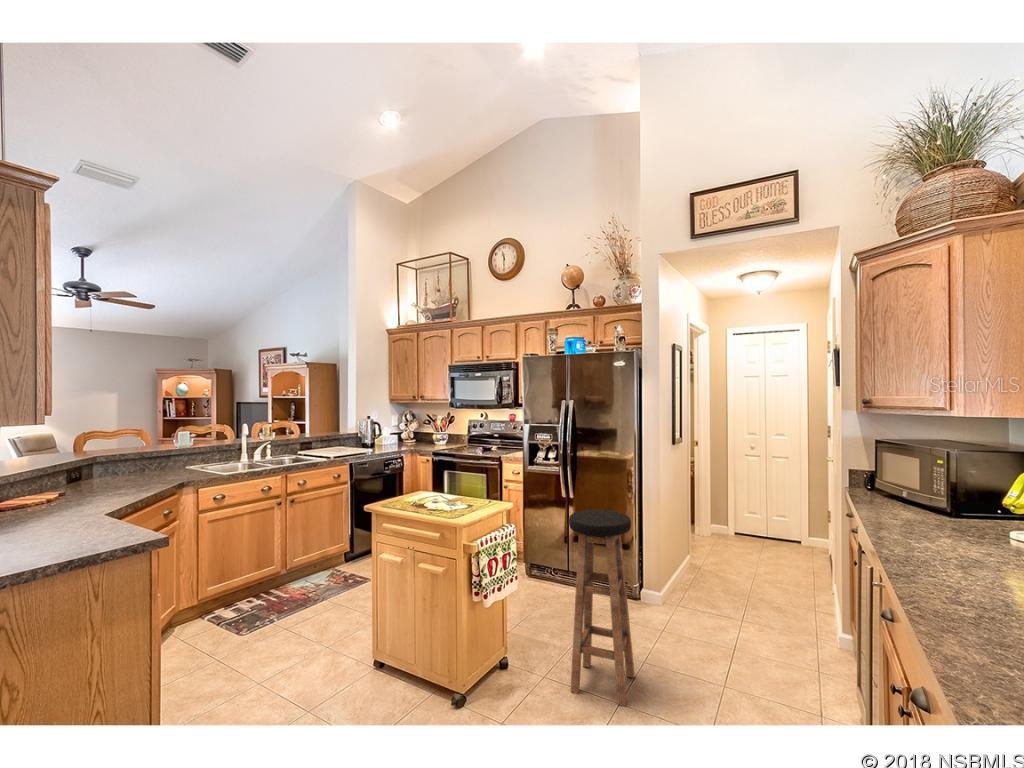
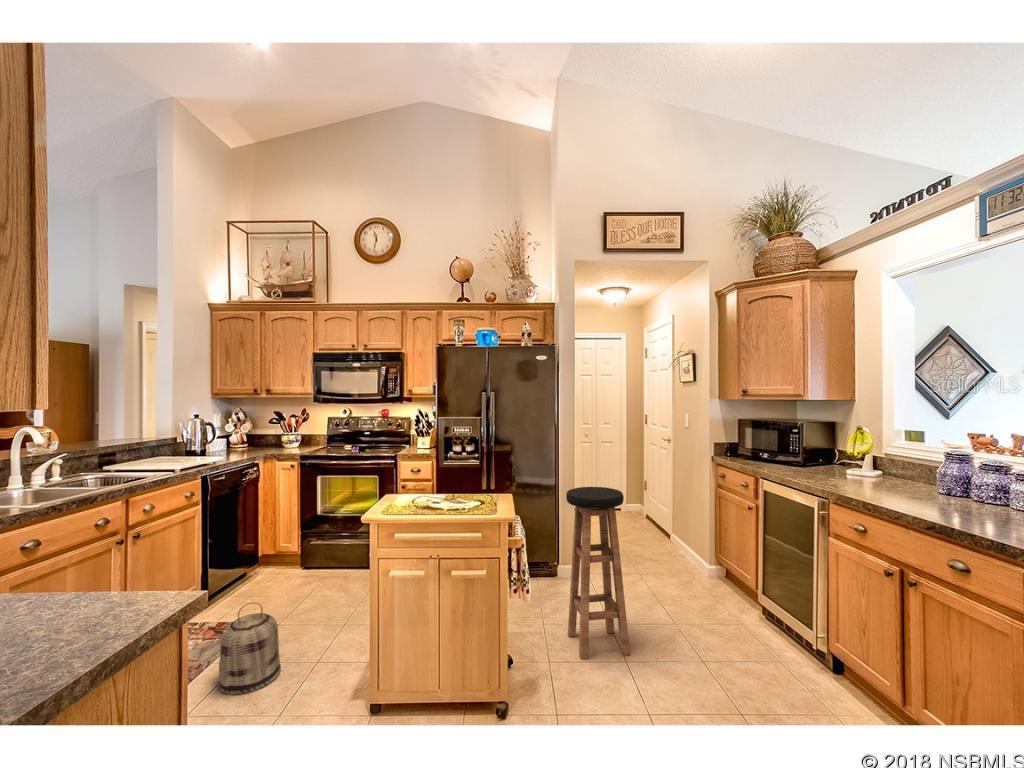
basket: none [312,562,356,627] -> present [218,602,281,695]

